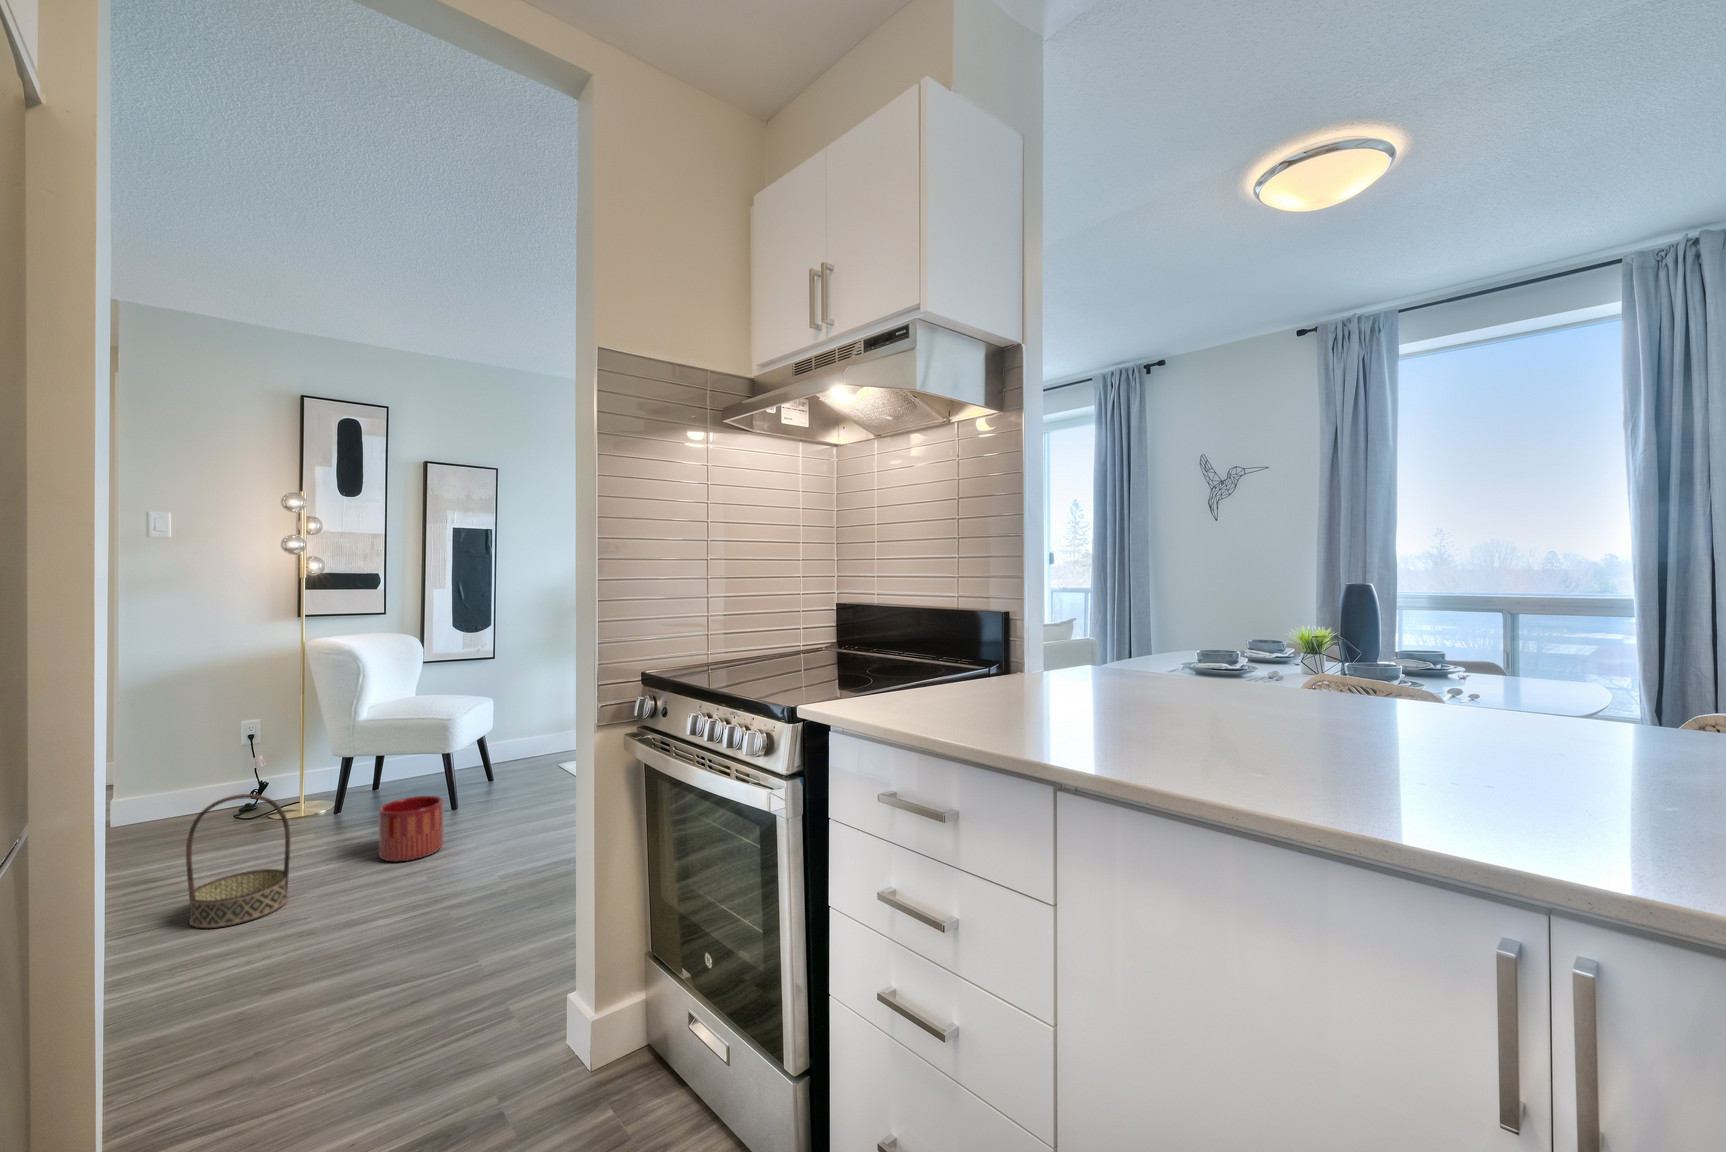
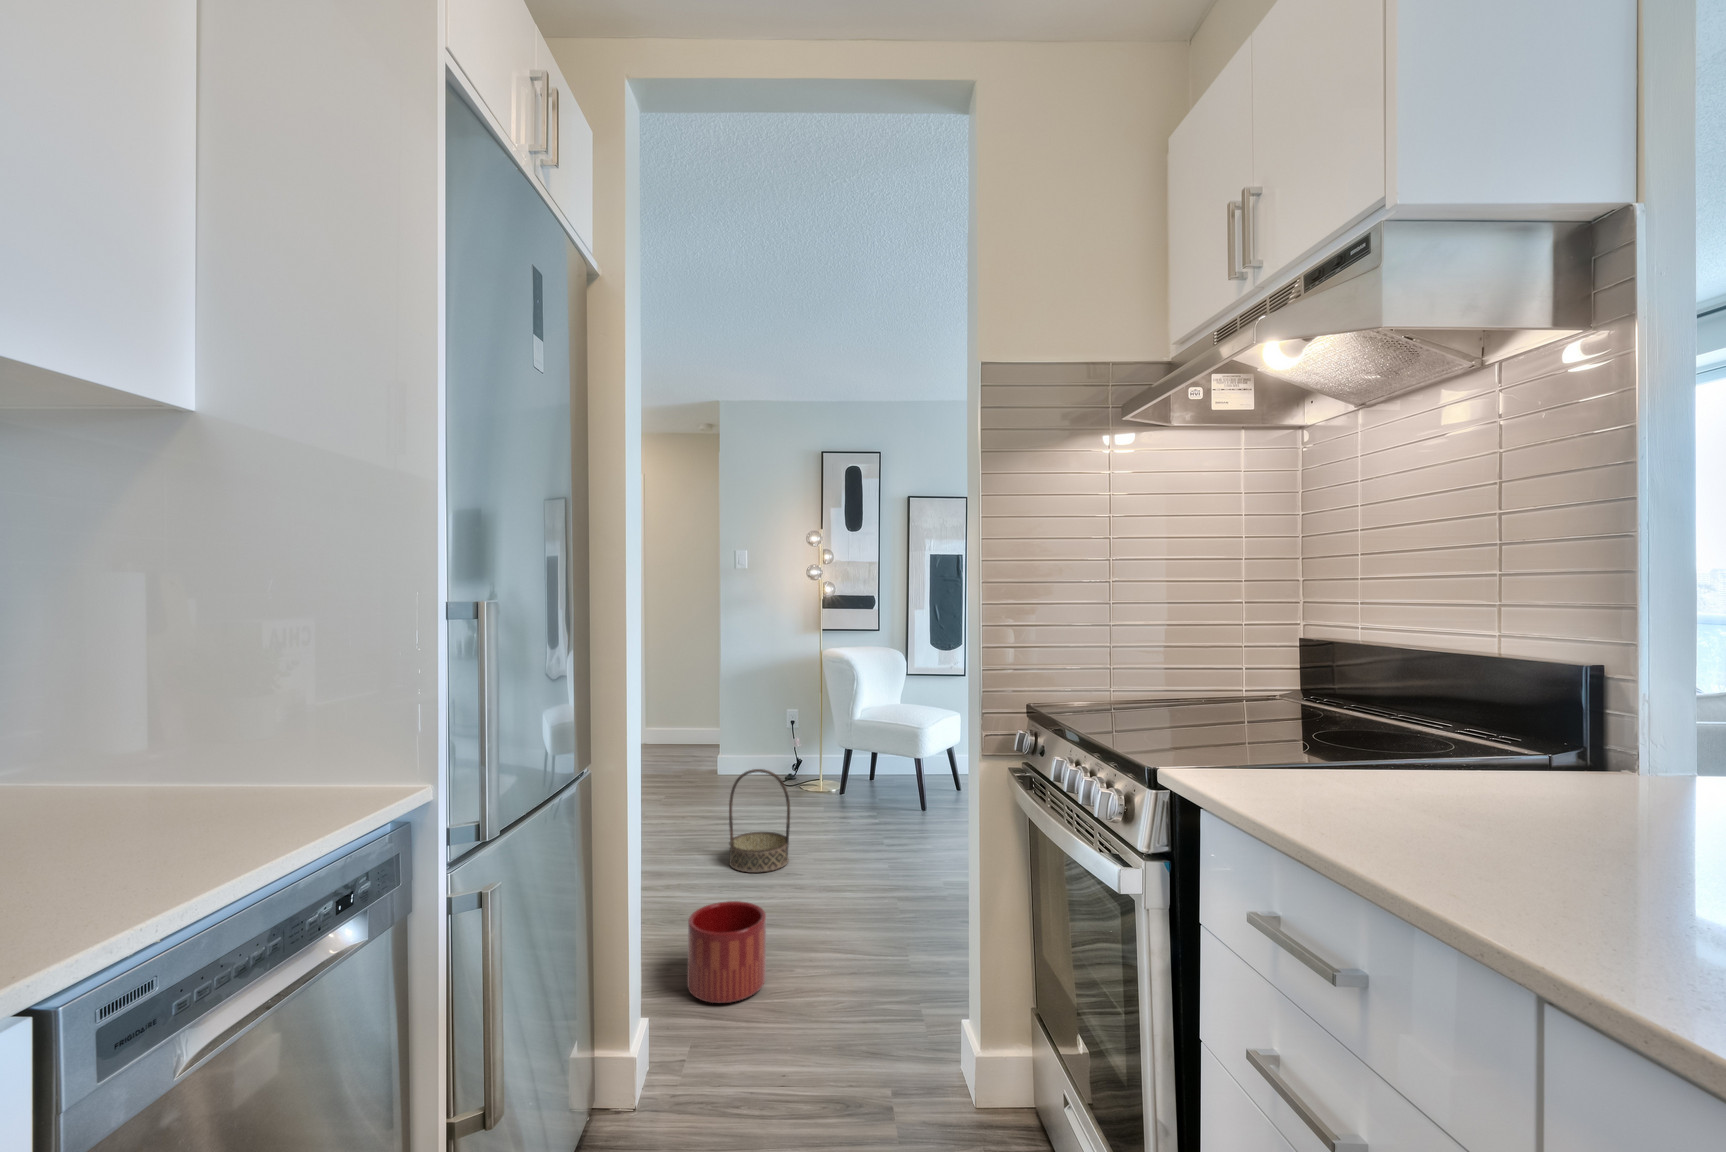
planter: present [379,796,444,861] -> present [687,901,766,1003]

